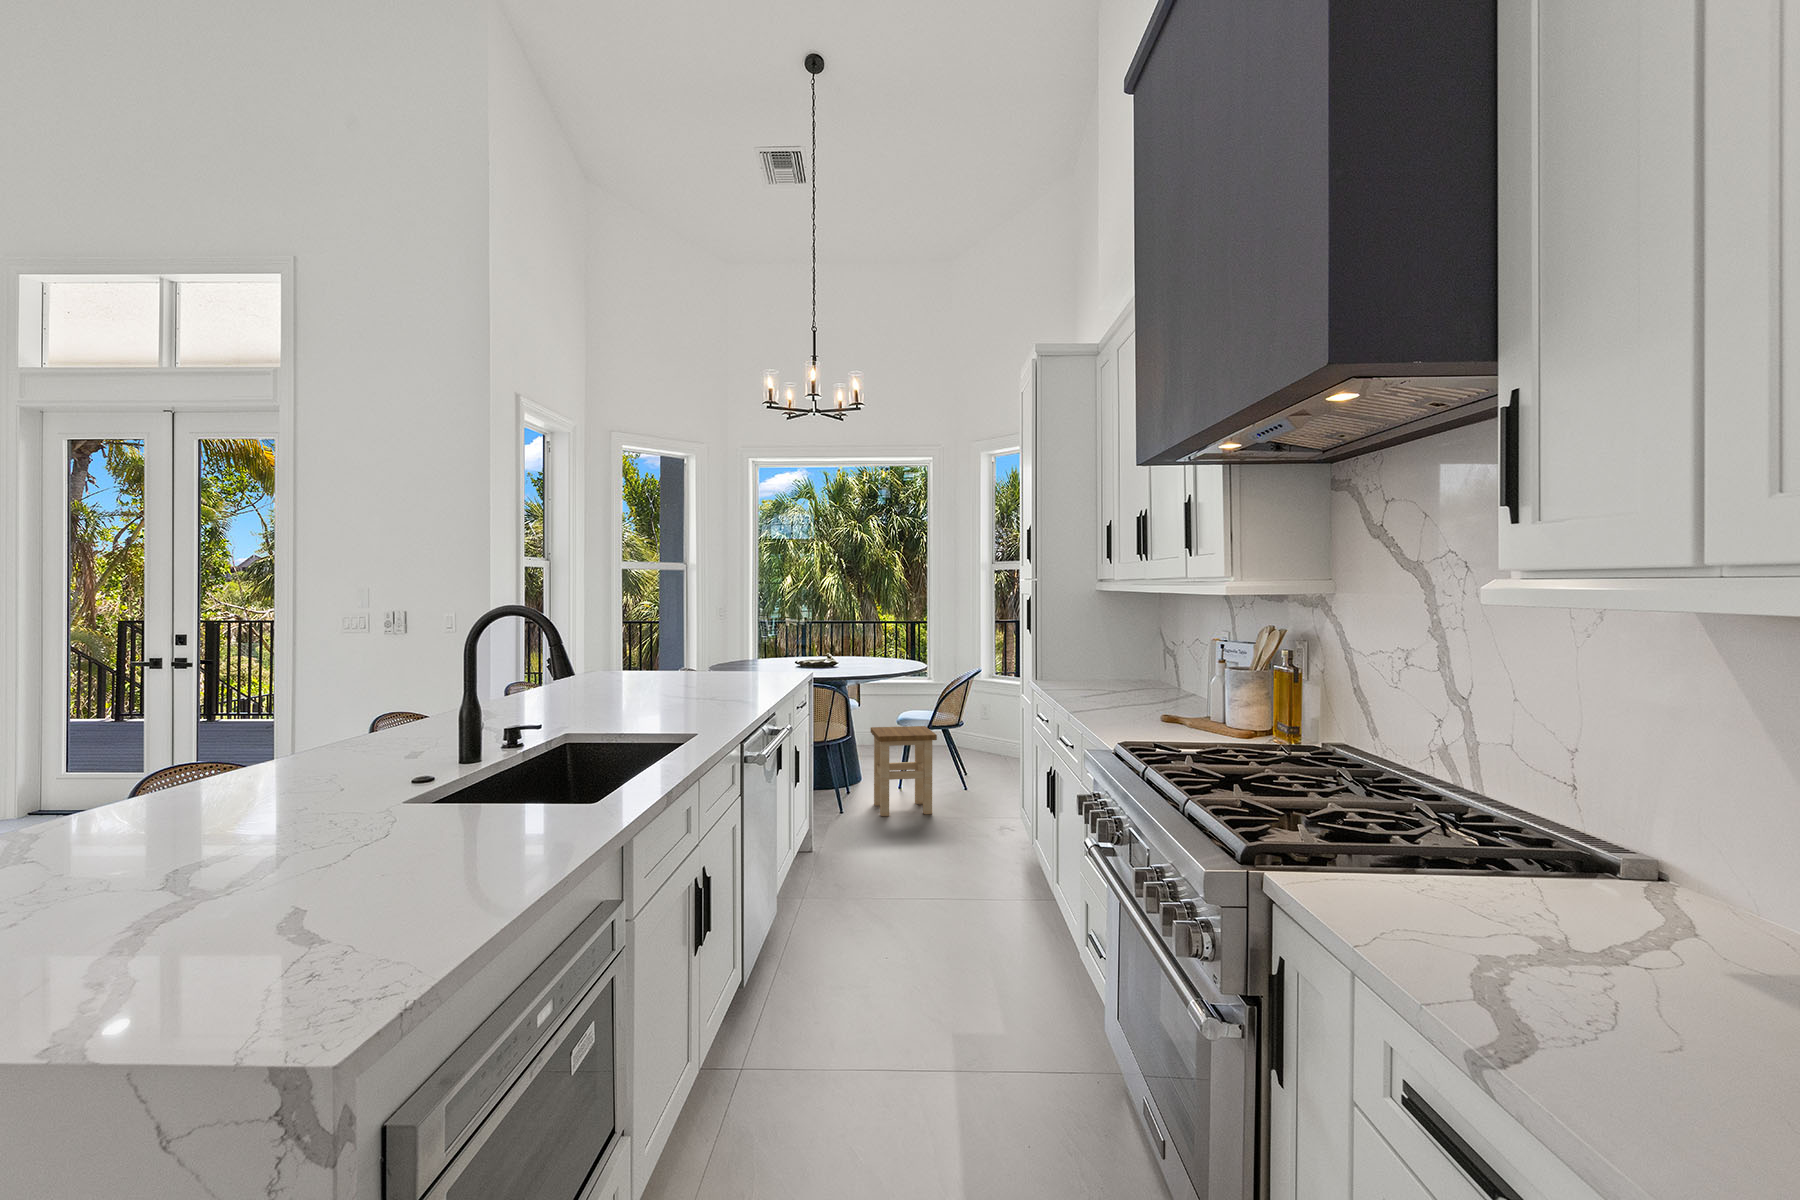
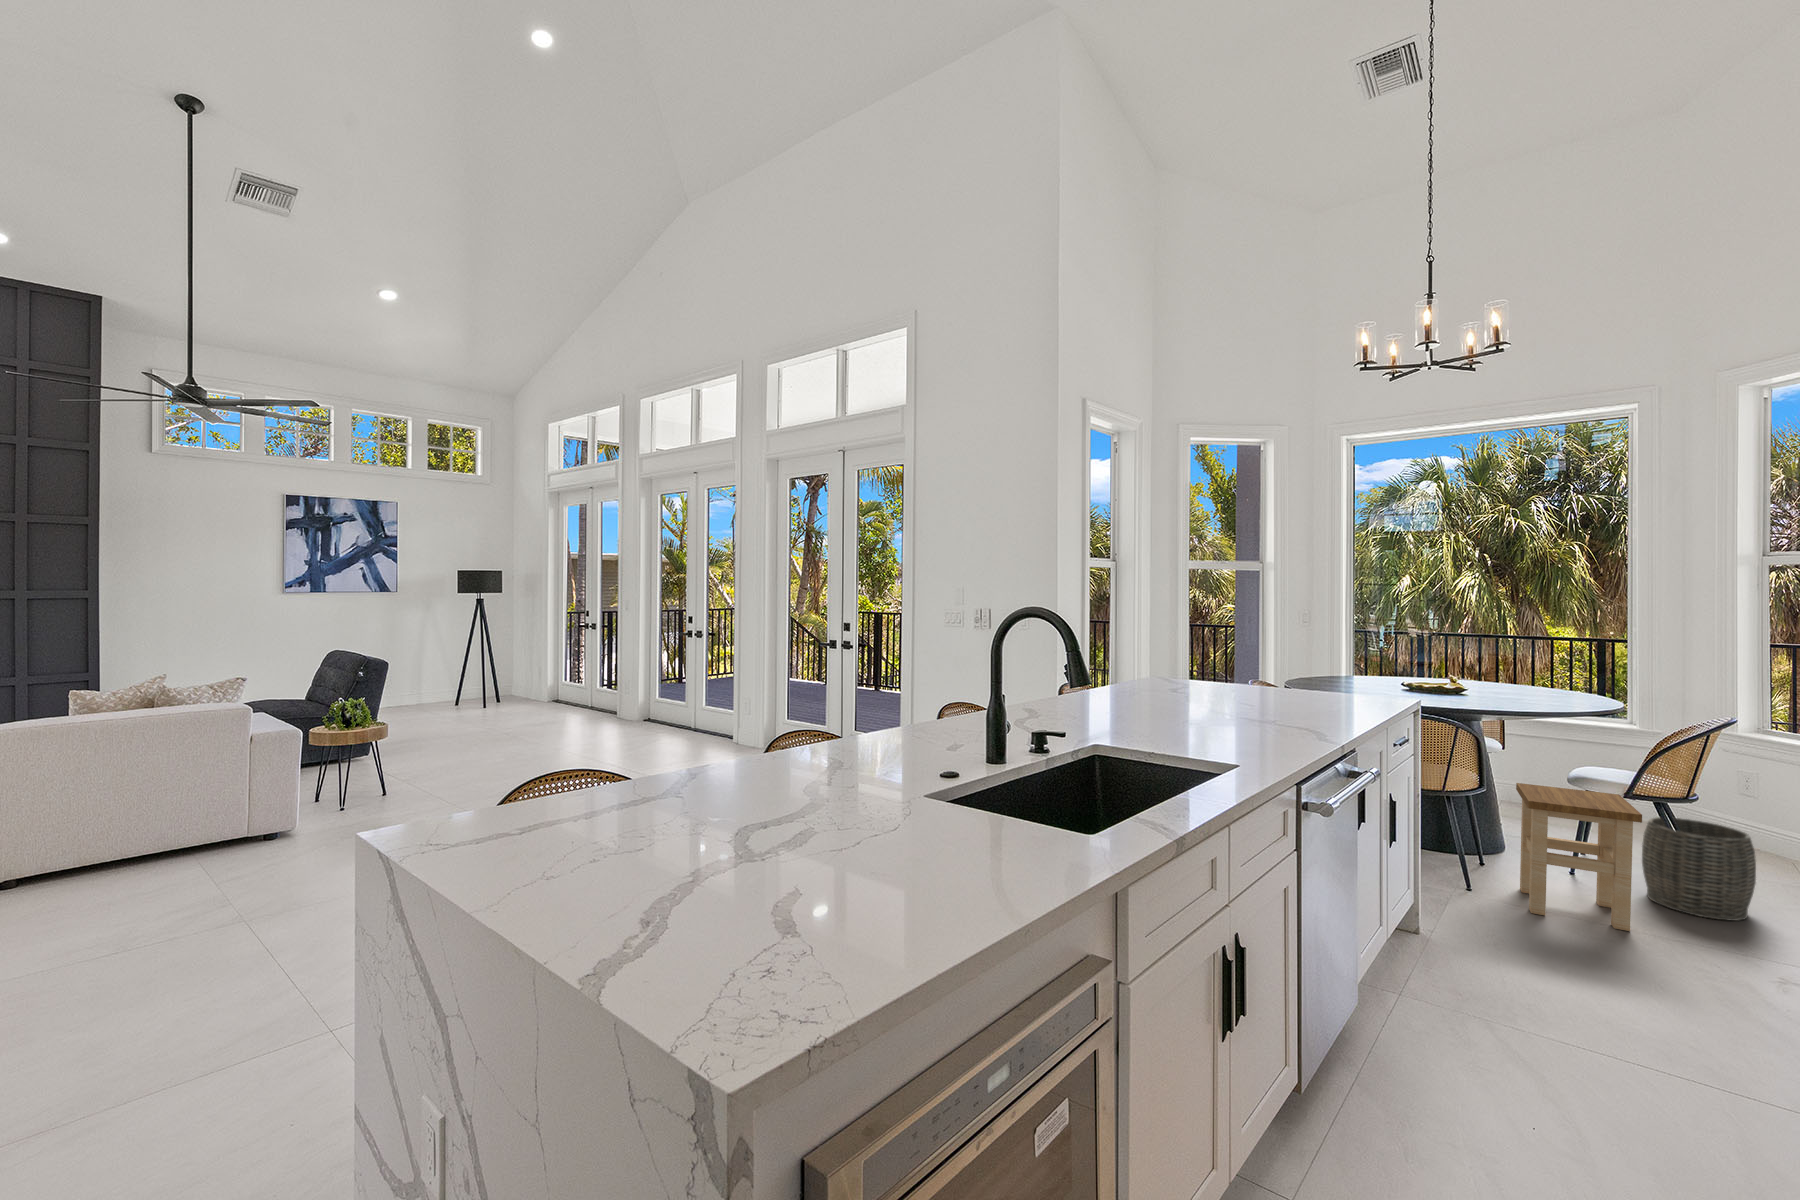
woven basket: none [937,738,988,799] -> present [1642,817,1756,921]

